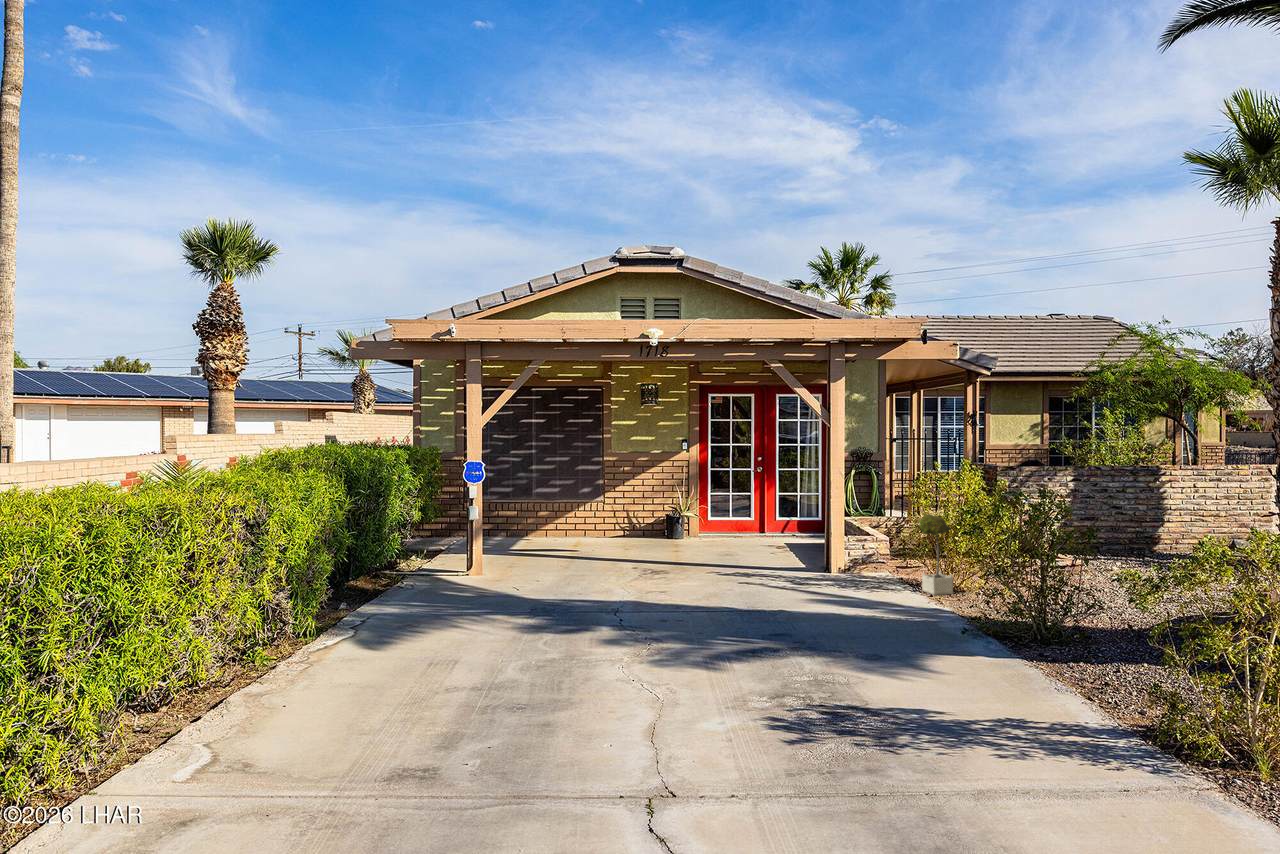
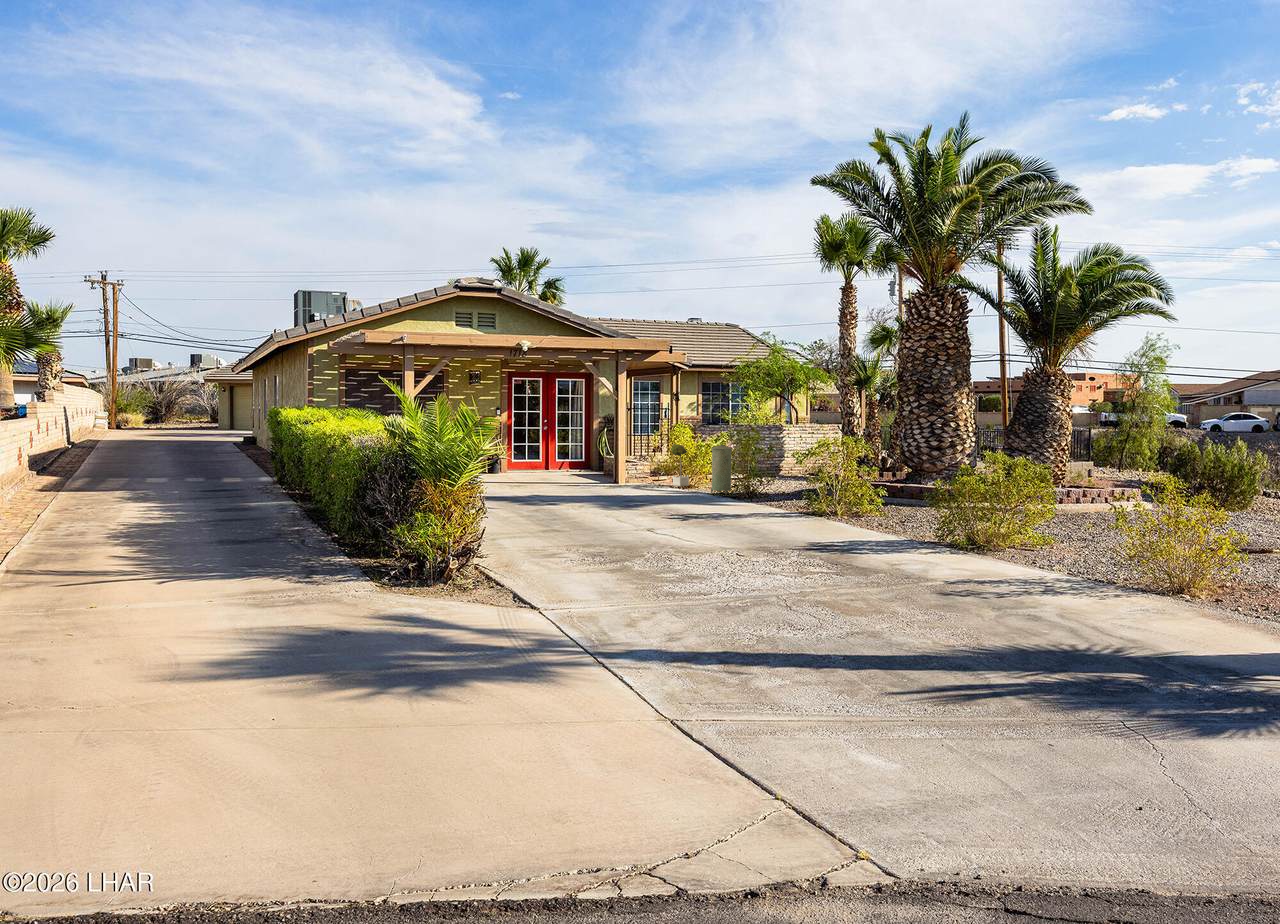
trash can: none [975,532,1023,641] -> present [711,445,732,494]

